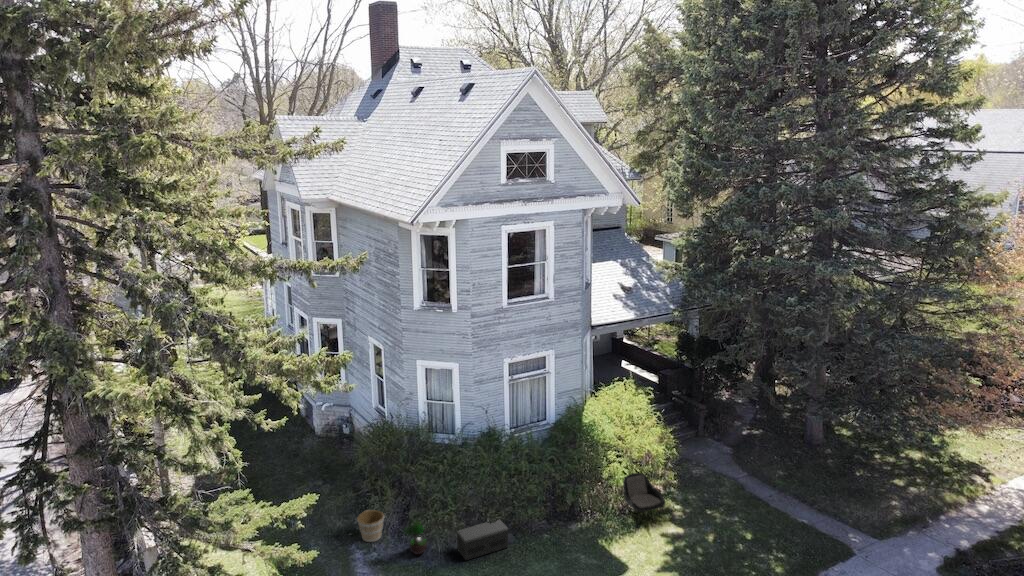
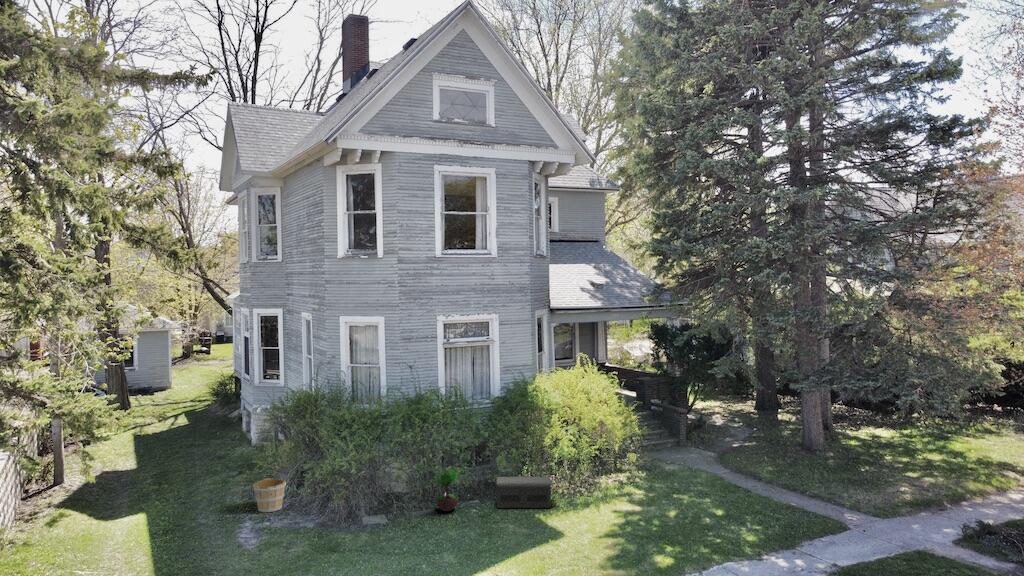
lounge chair: present [621,473,665,527] -> none [569,447,620,506]
storage bench: present [457,519,508,560] -> present [496,477,551,508]
potted tree: present [405,522,427,555] -> present [435,469,457,511]

